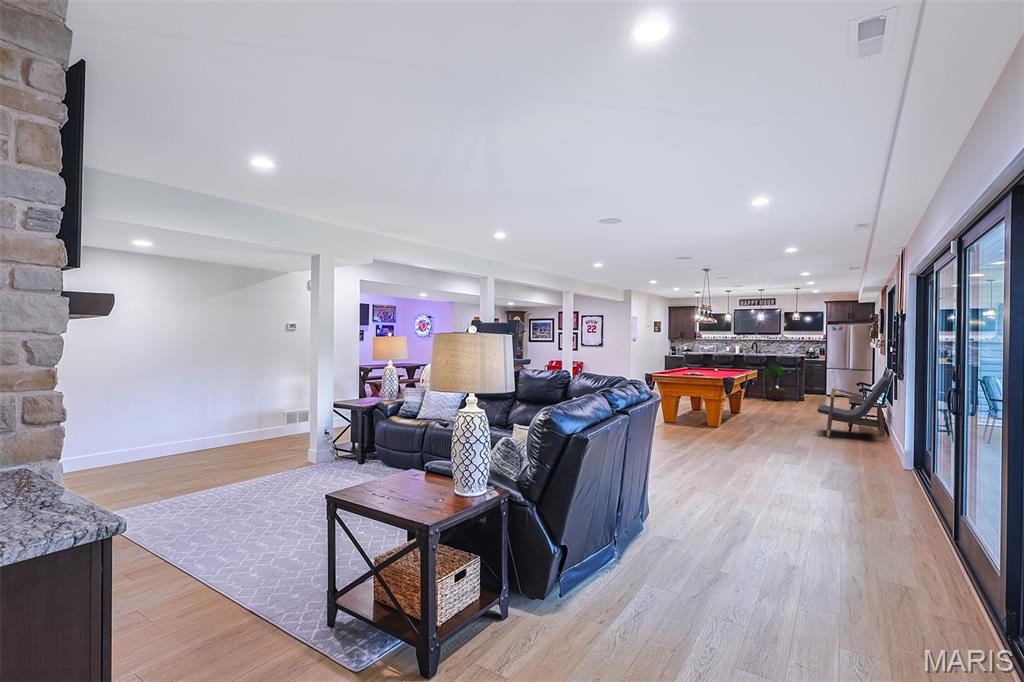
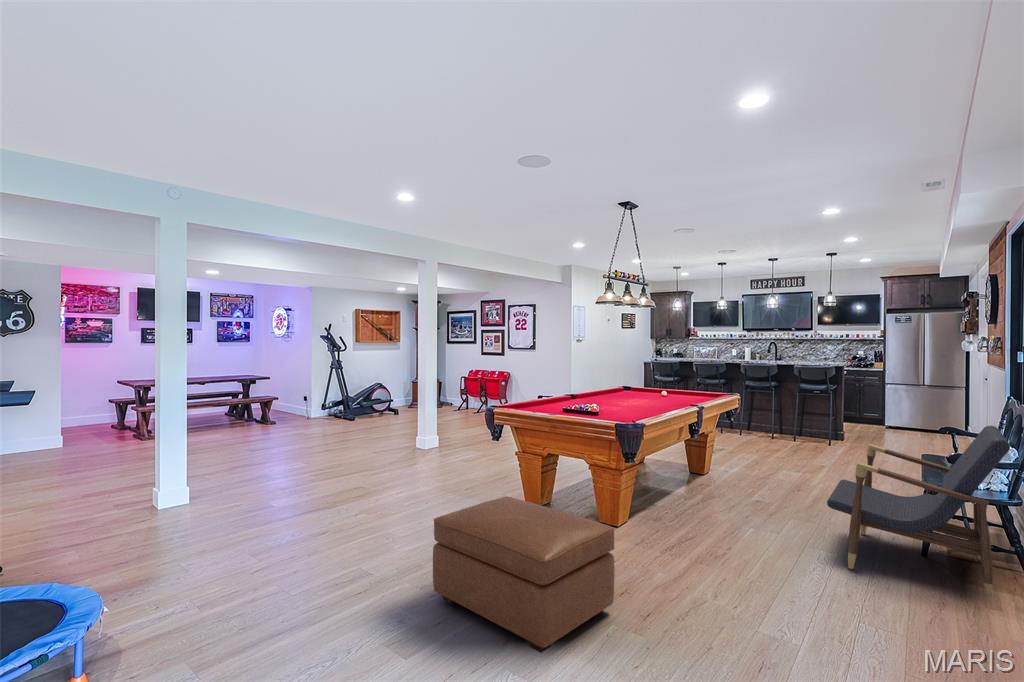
potted tree: present [763,367,785,400] -> none [770,376,810,438]
ottoman: none [670,407,745,453] -> present [433,496,615,653]

